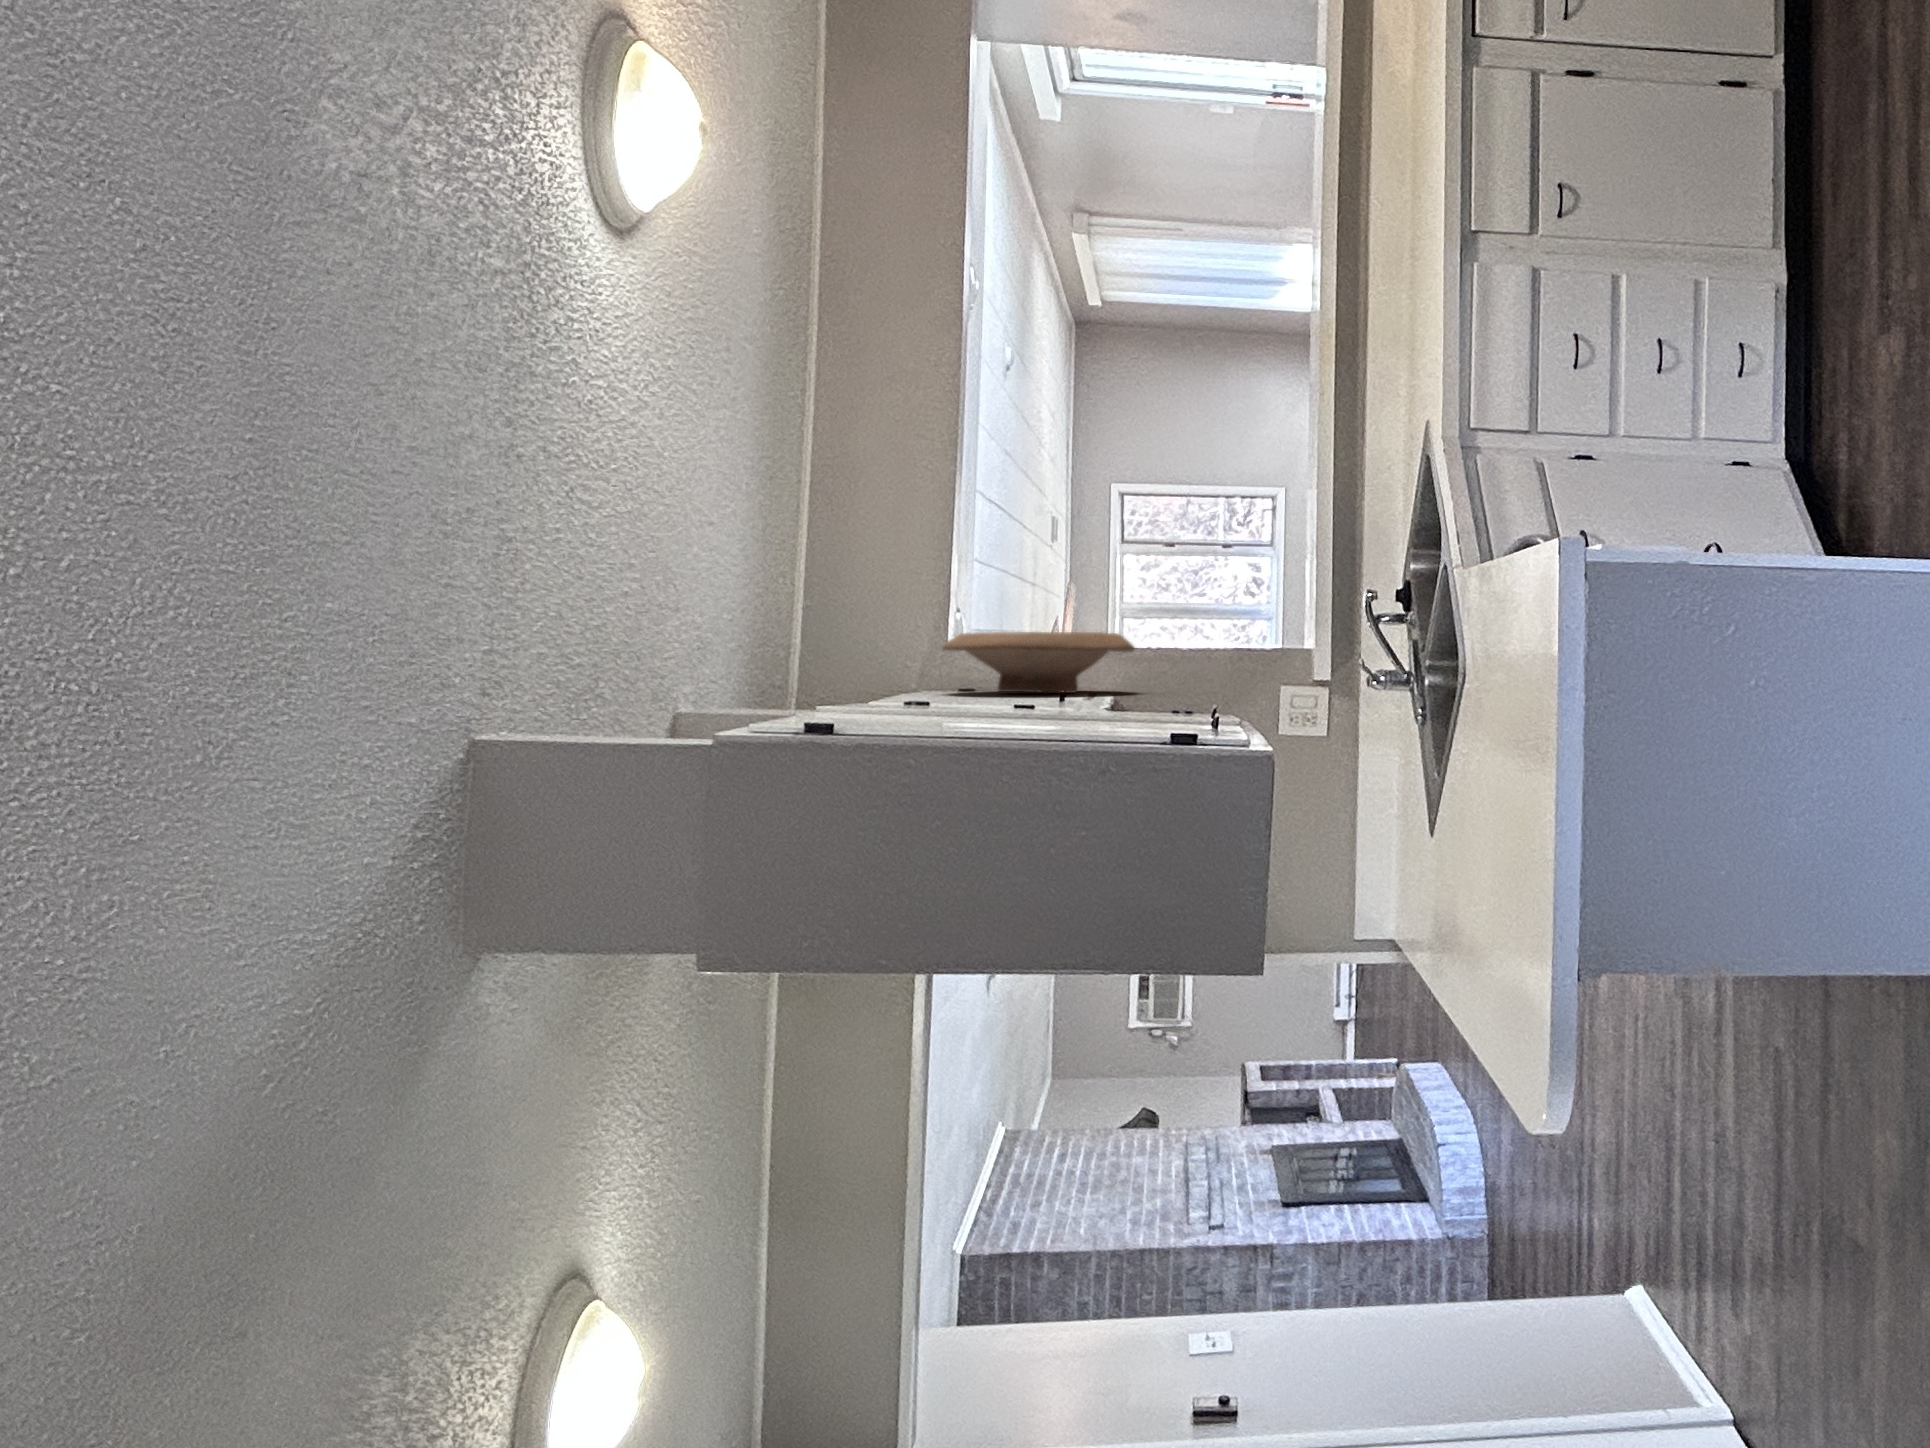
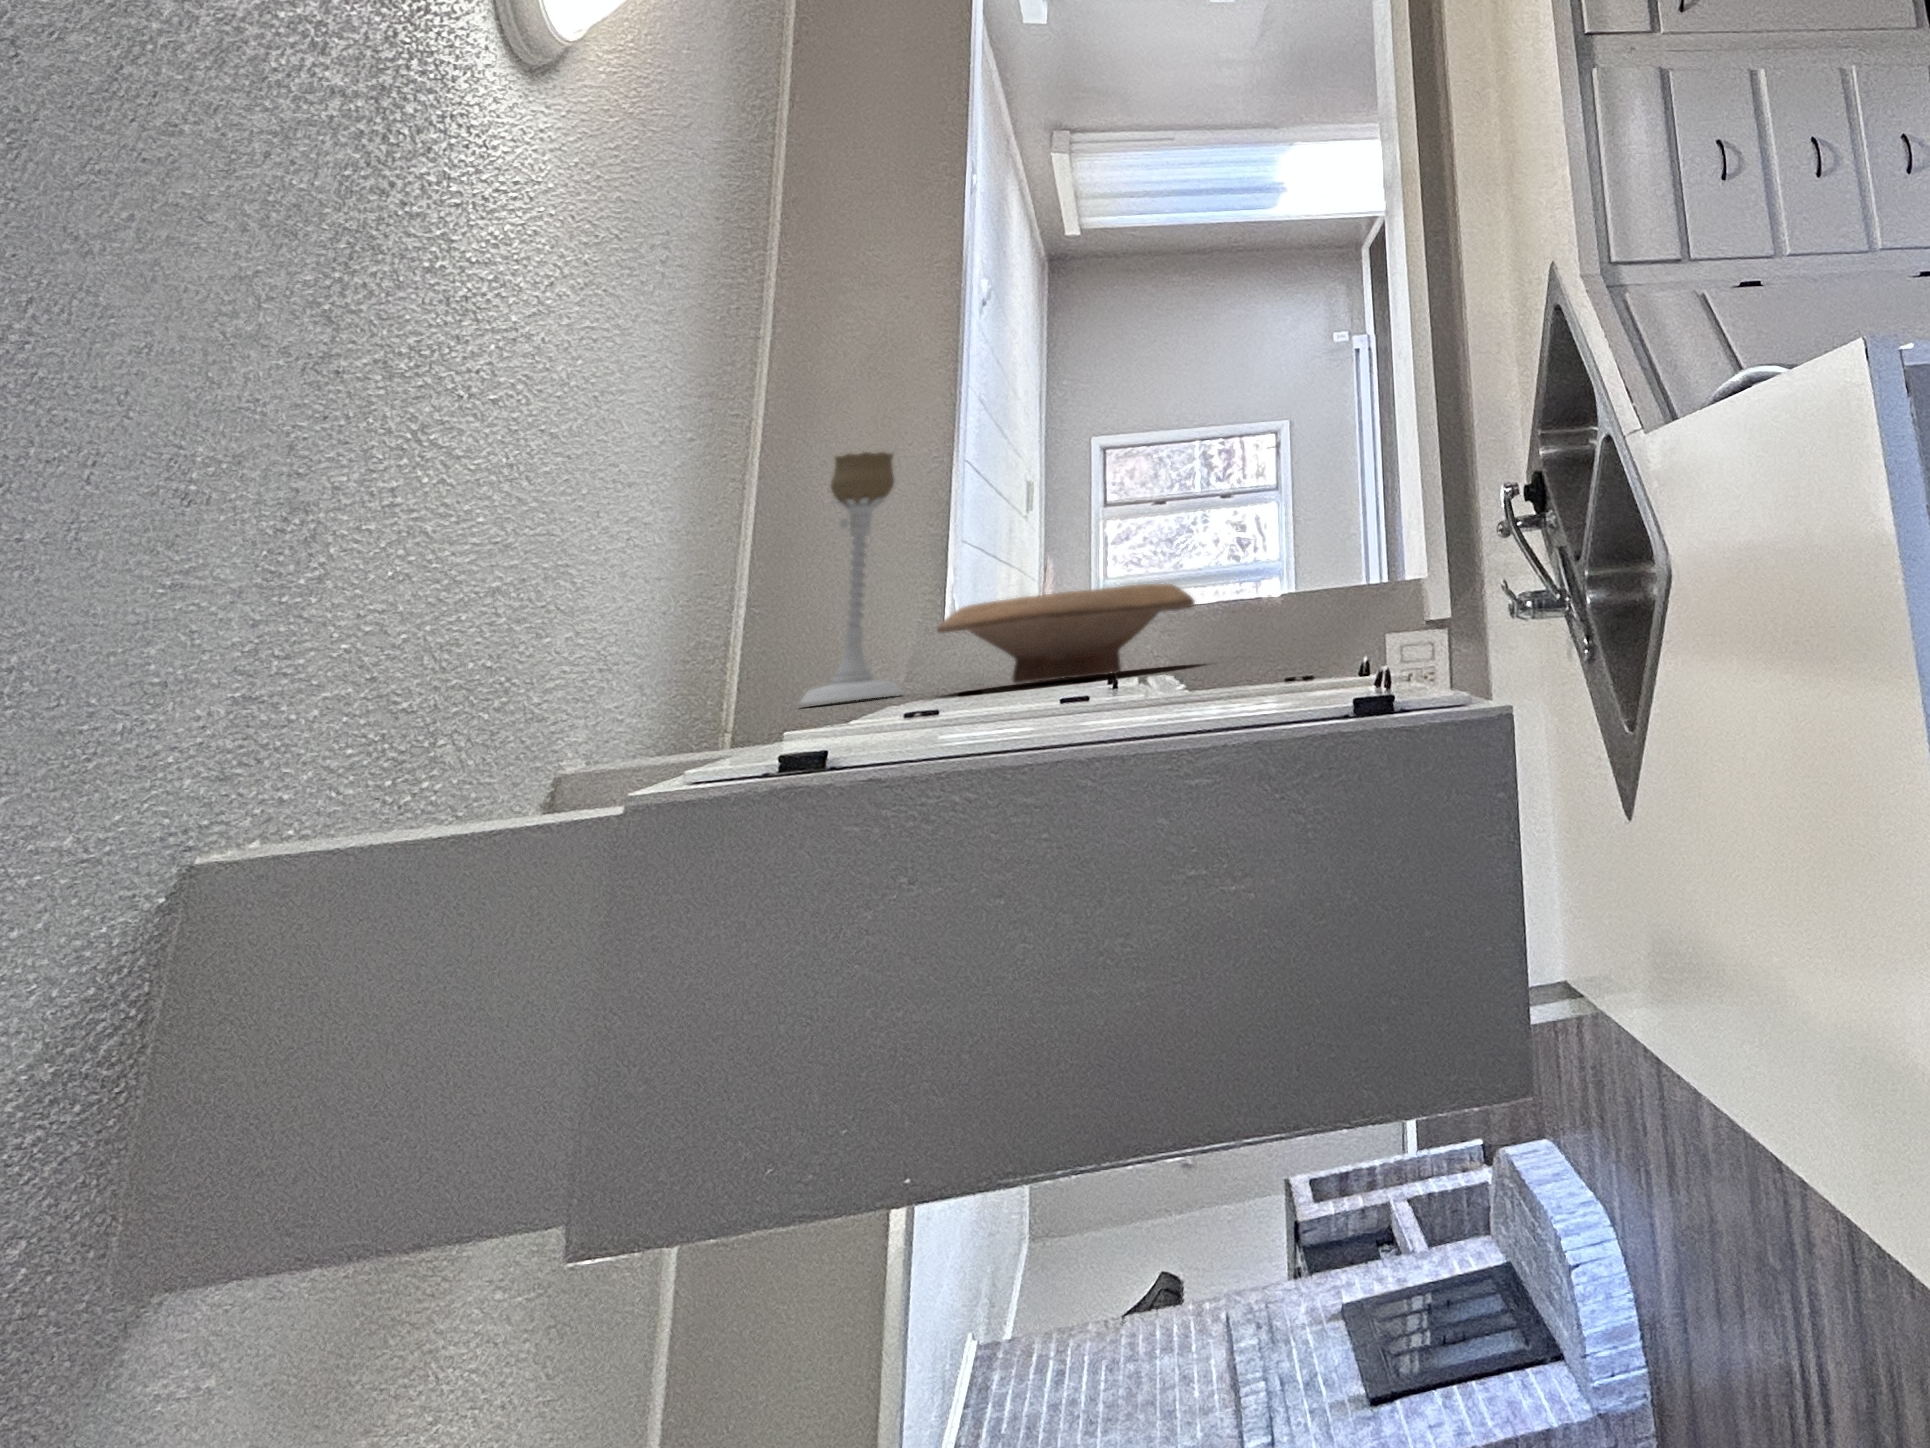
candle holder: none [846,509,923,689] -> present [799,452,902,705]

